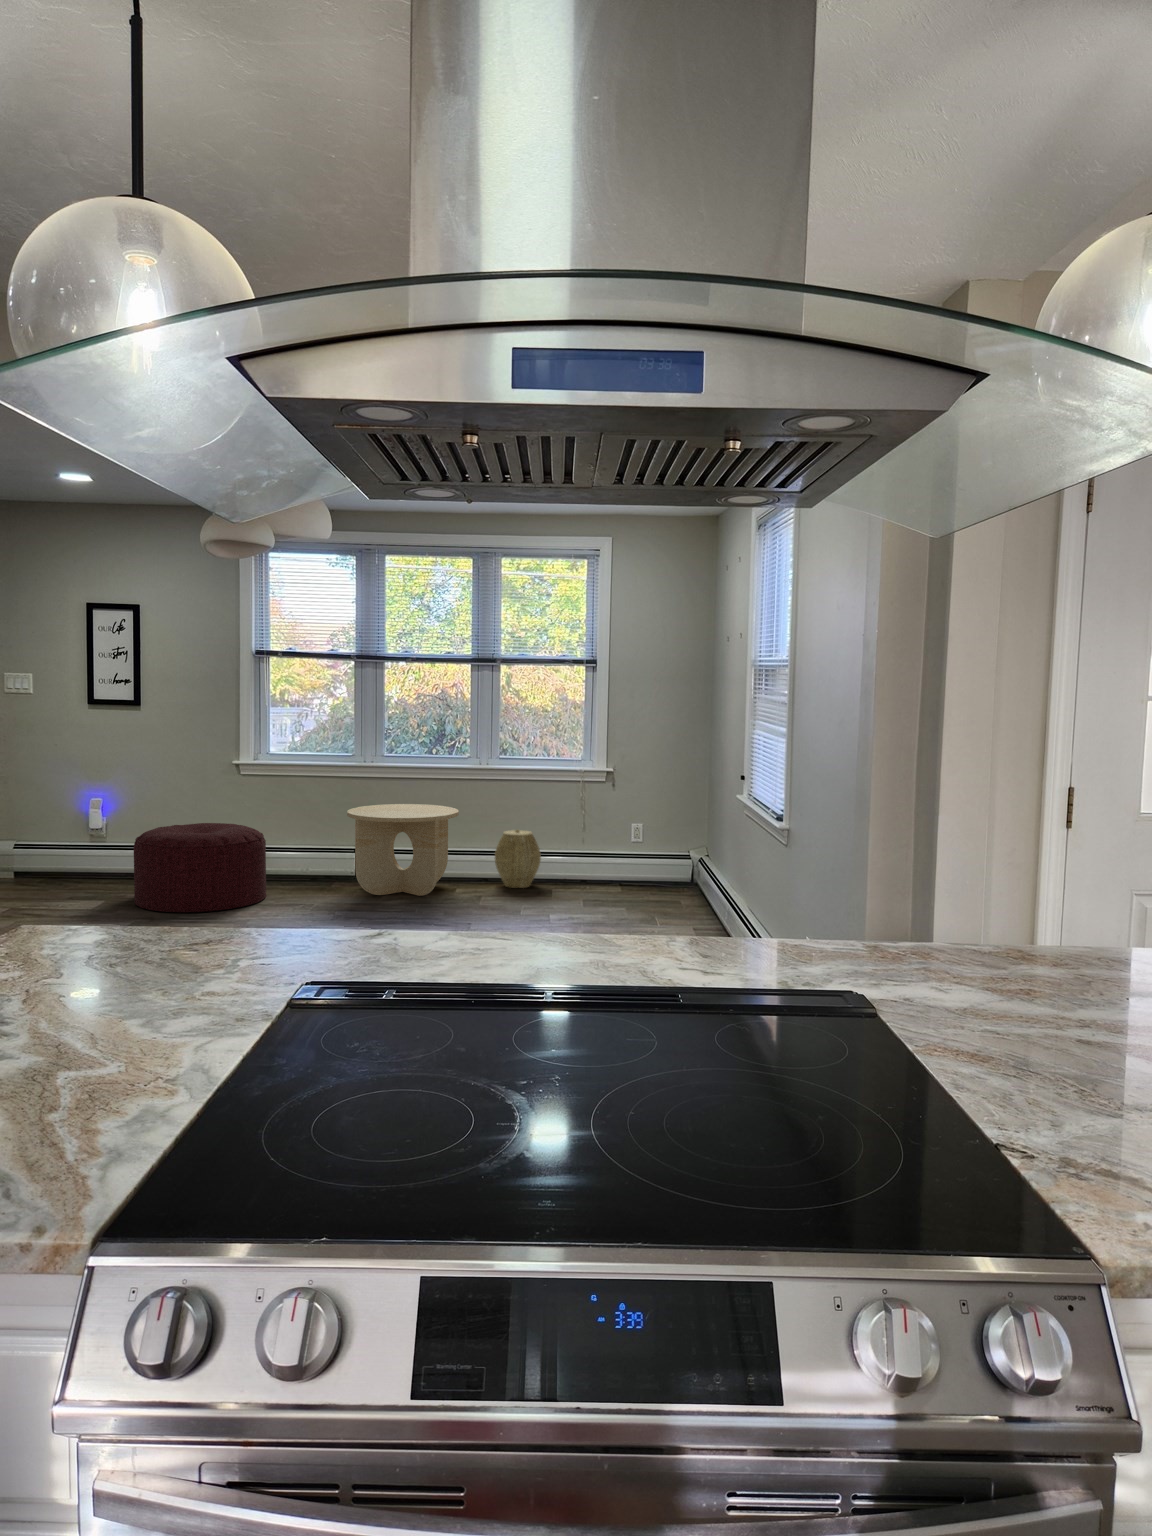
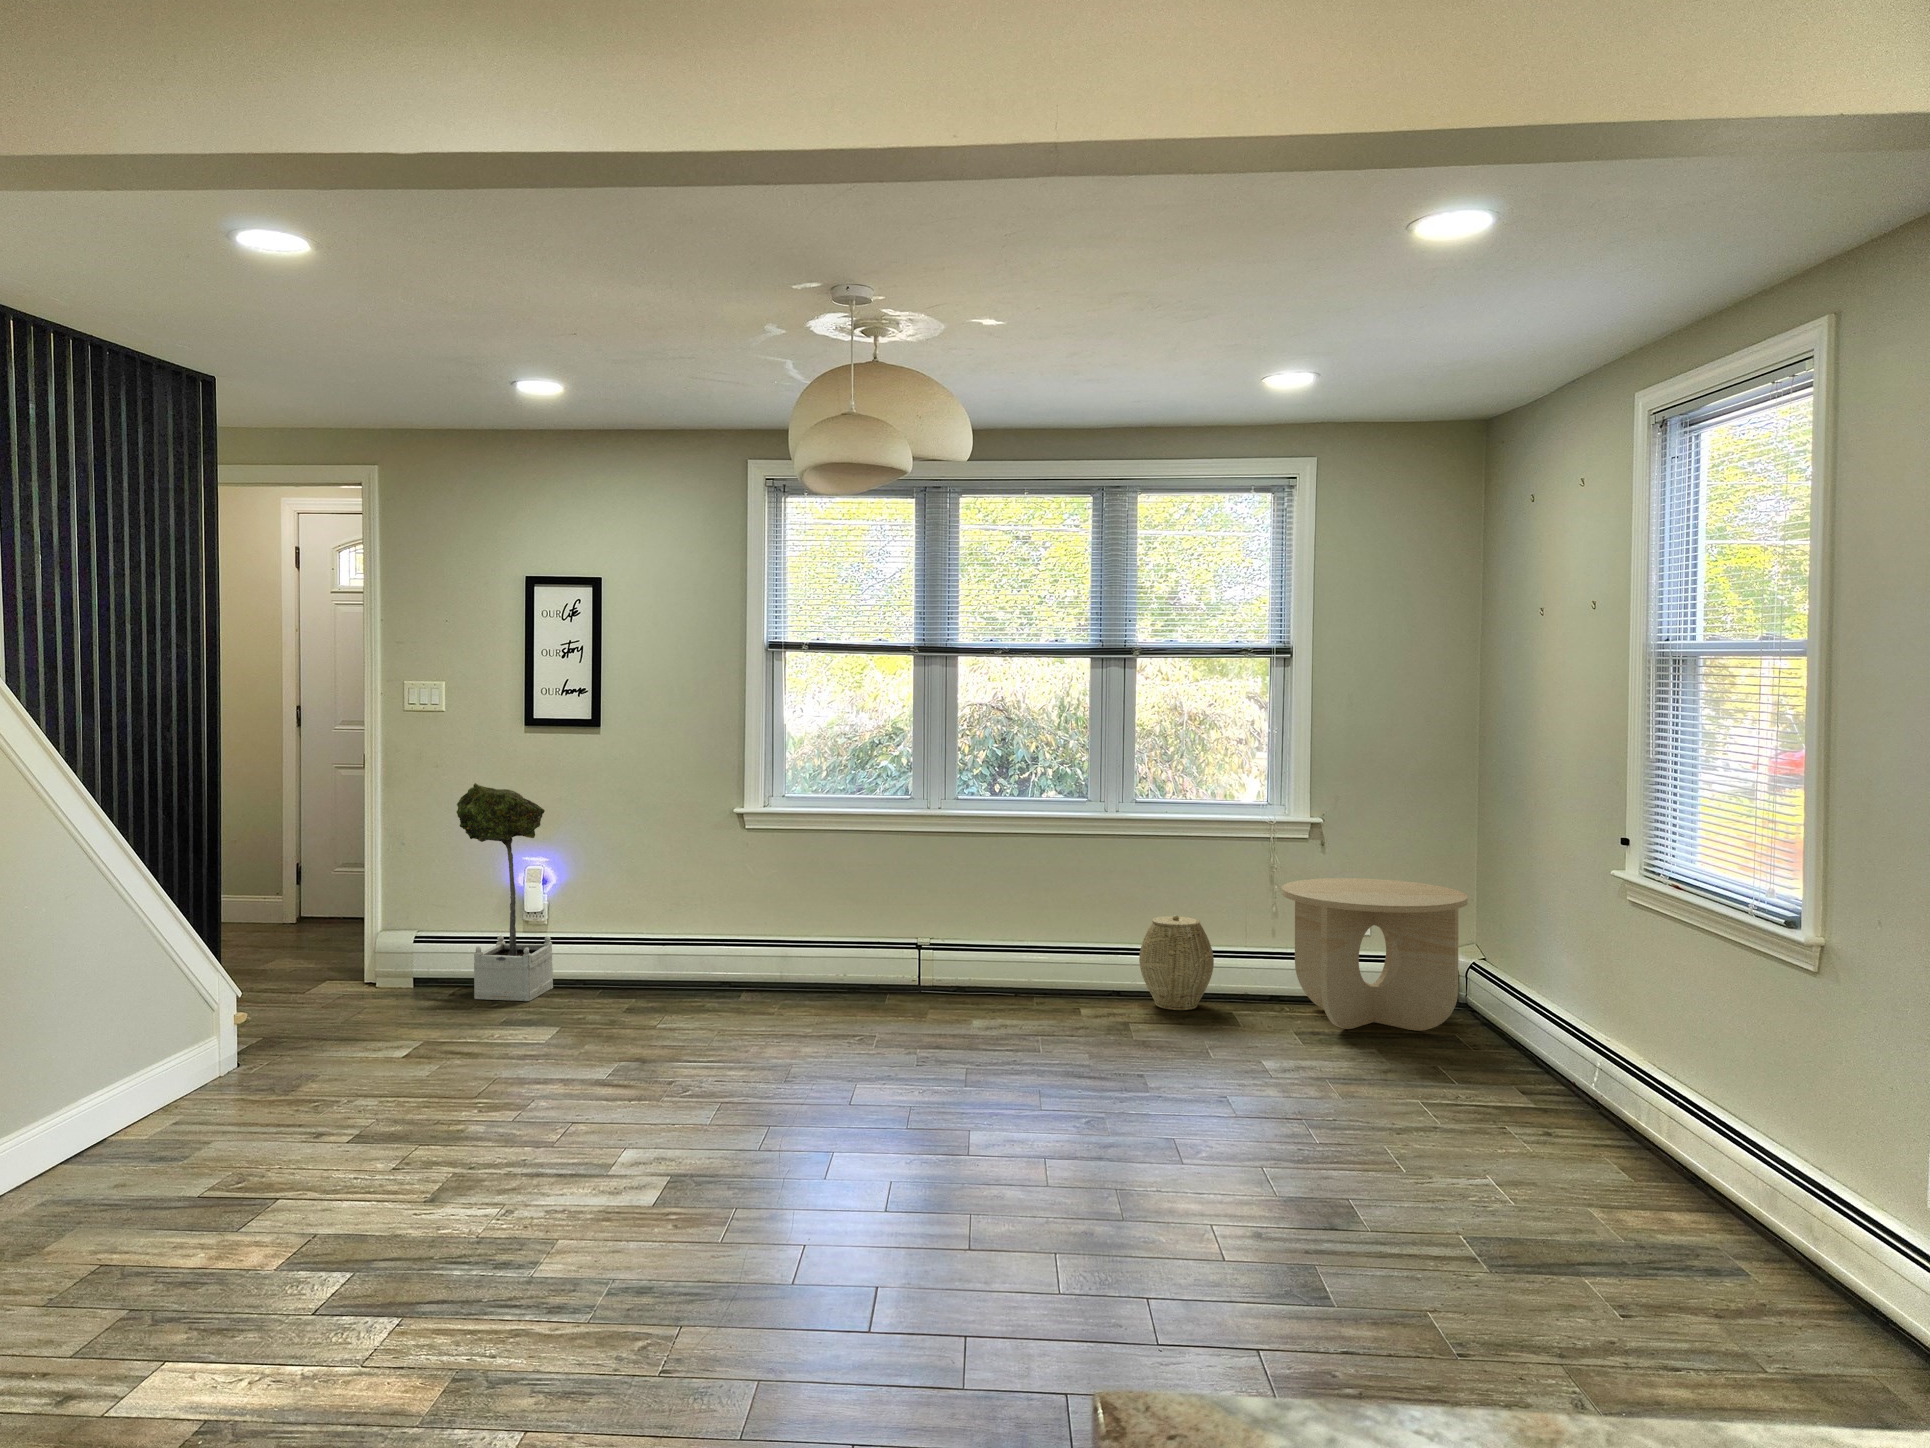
potted tree: none [39,742,111,886] -> present [456,783,553,1001]
side table: present [347,804,459,896] -> present [1282,878,1468,1031]
ottoman: present [134,823,266,912] -> none [600,906,796,1053]

